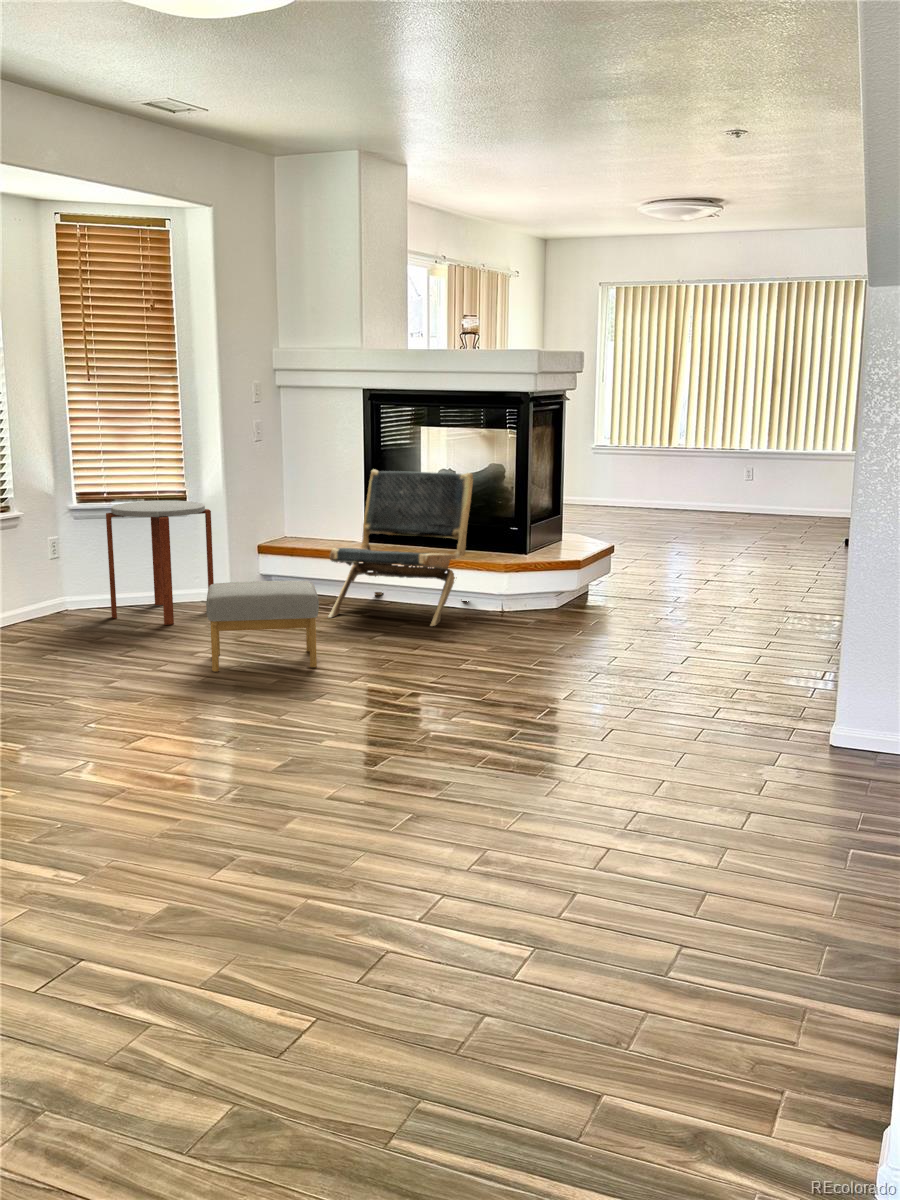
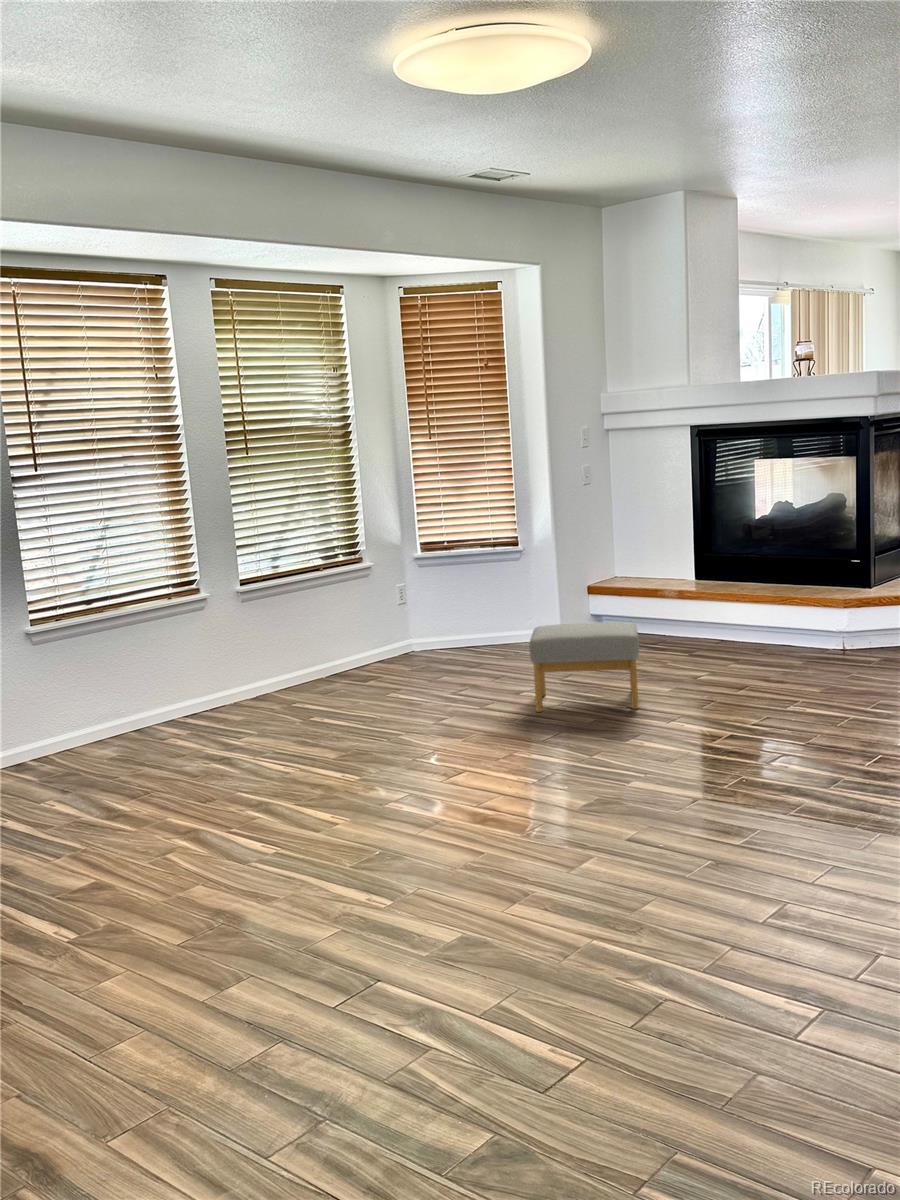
lounge chair: present [328,469,473,626] -> none [657,506,810,667]
side table: present [106,500,214,625] -> none [444,546,547,666]

